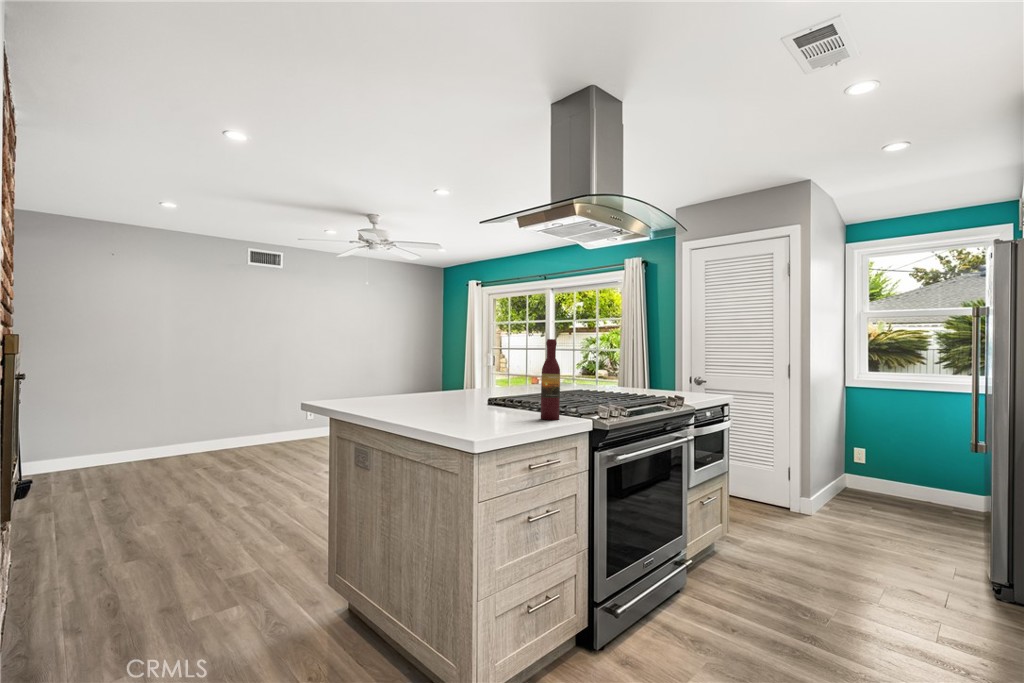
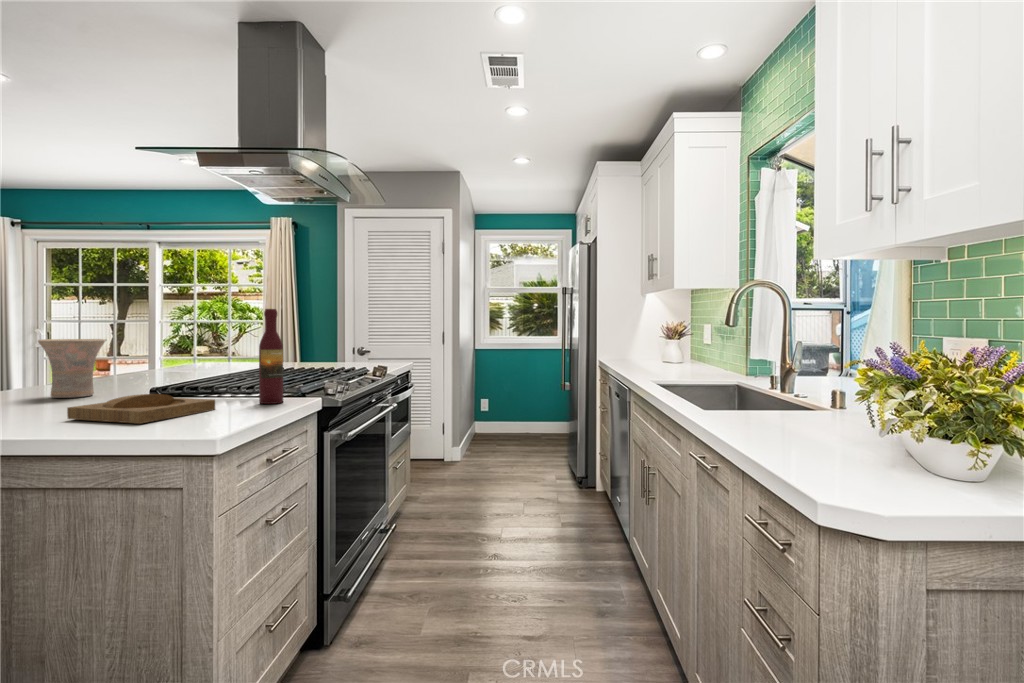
vase: none [435,361,473,402] -> present [38,339,105,398]
tray: none [419,403,506,423] -> present [67,394,215,424]

